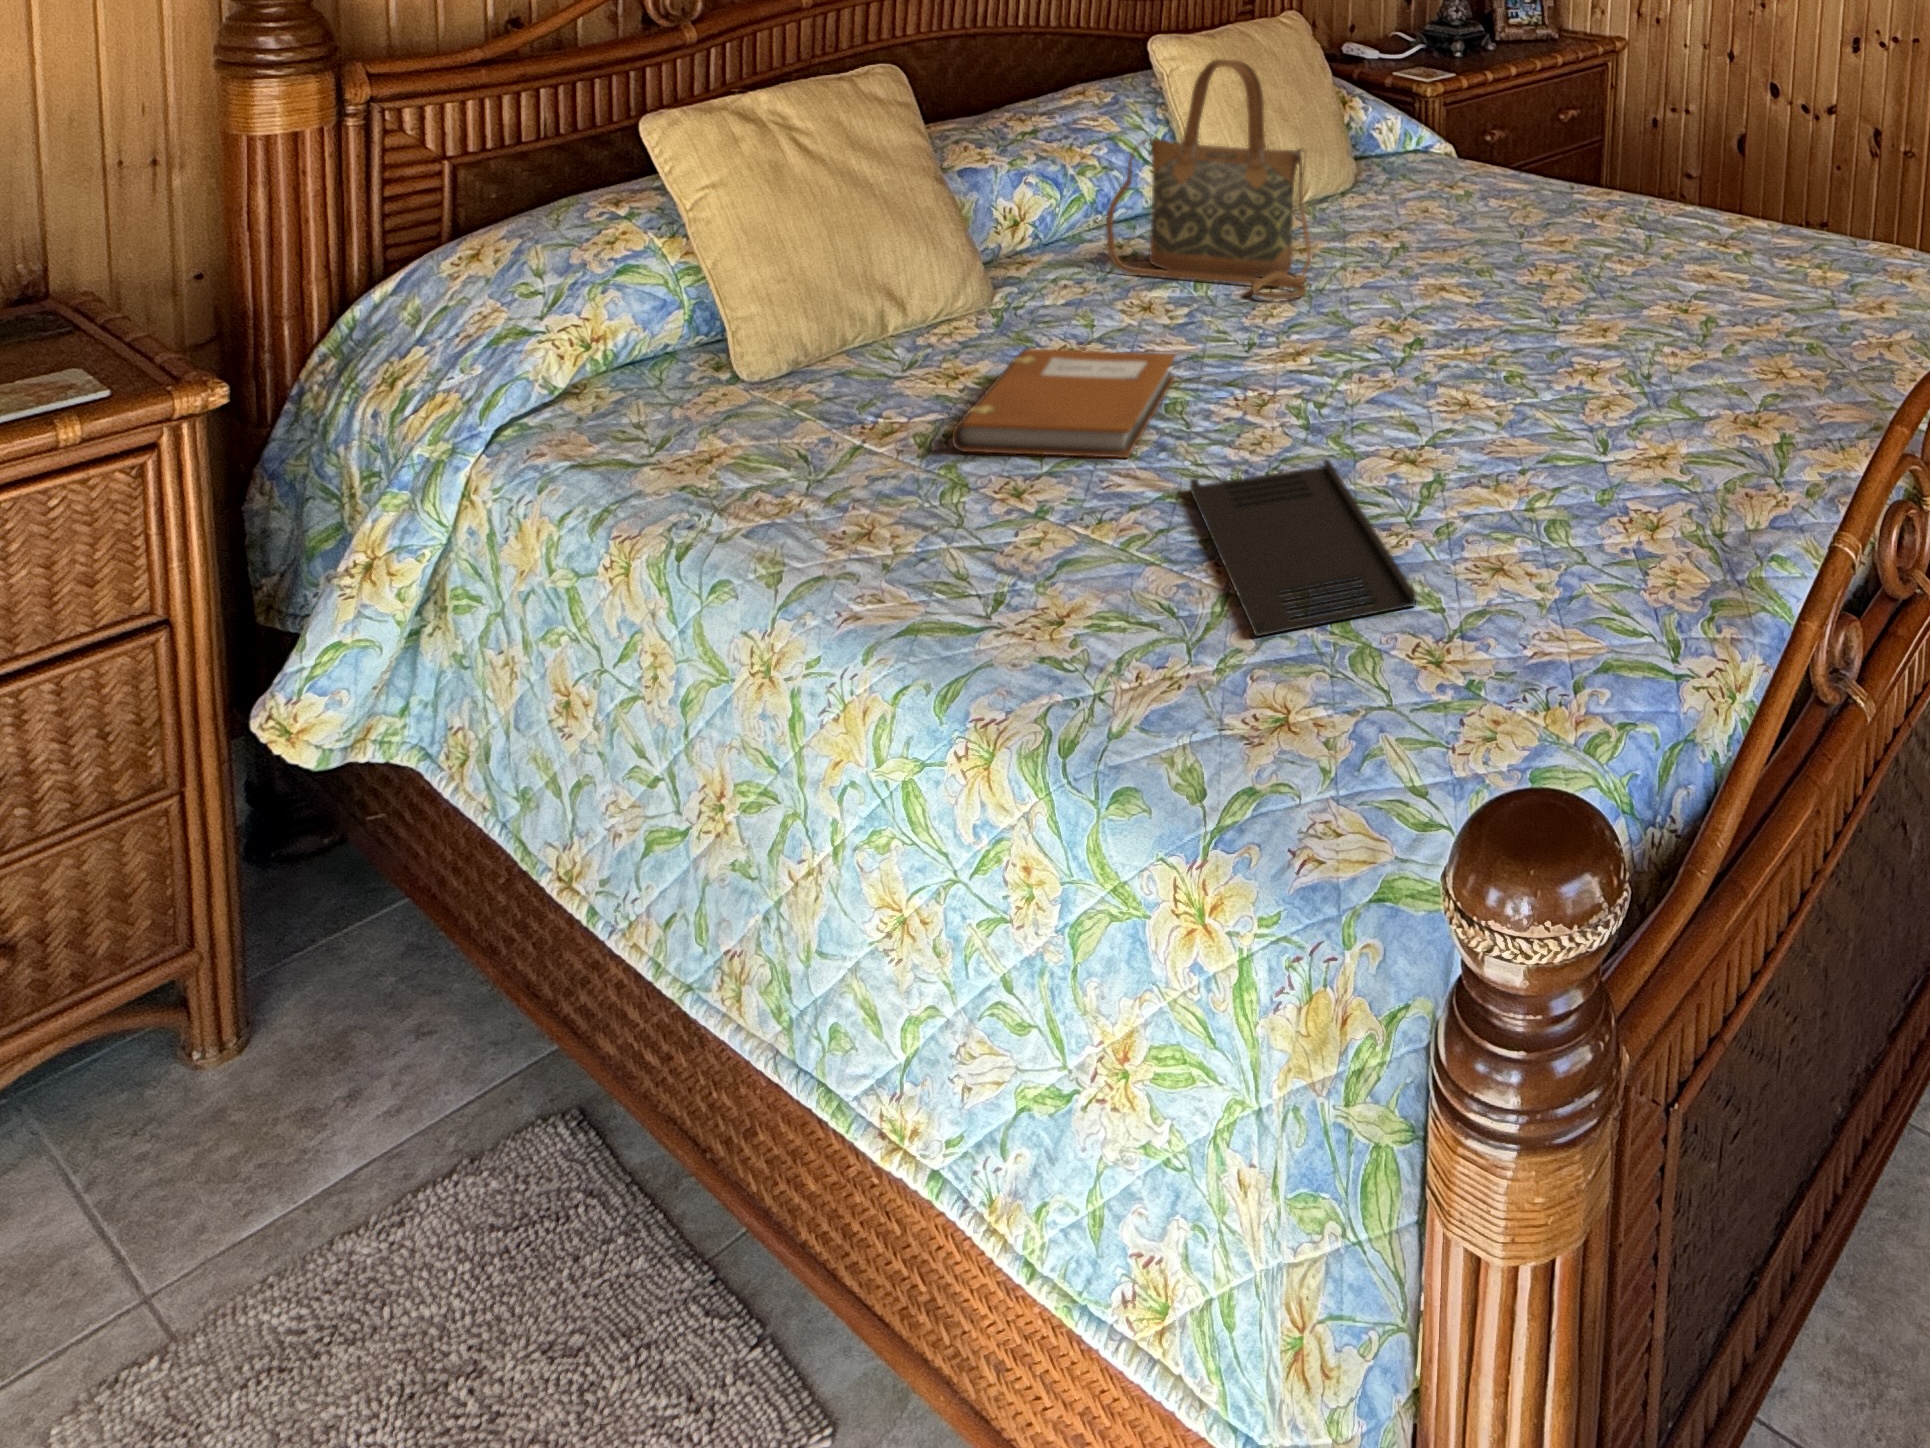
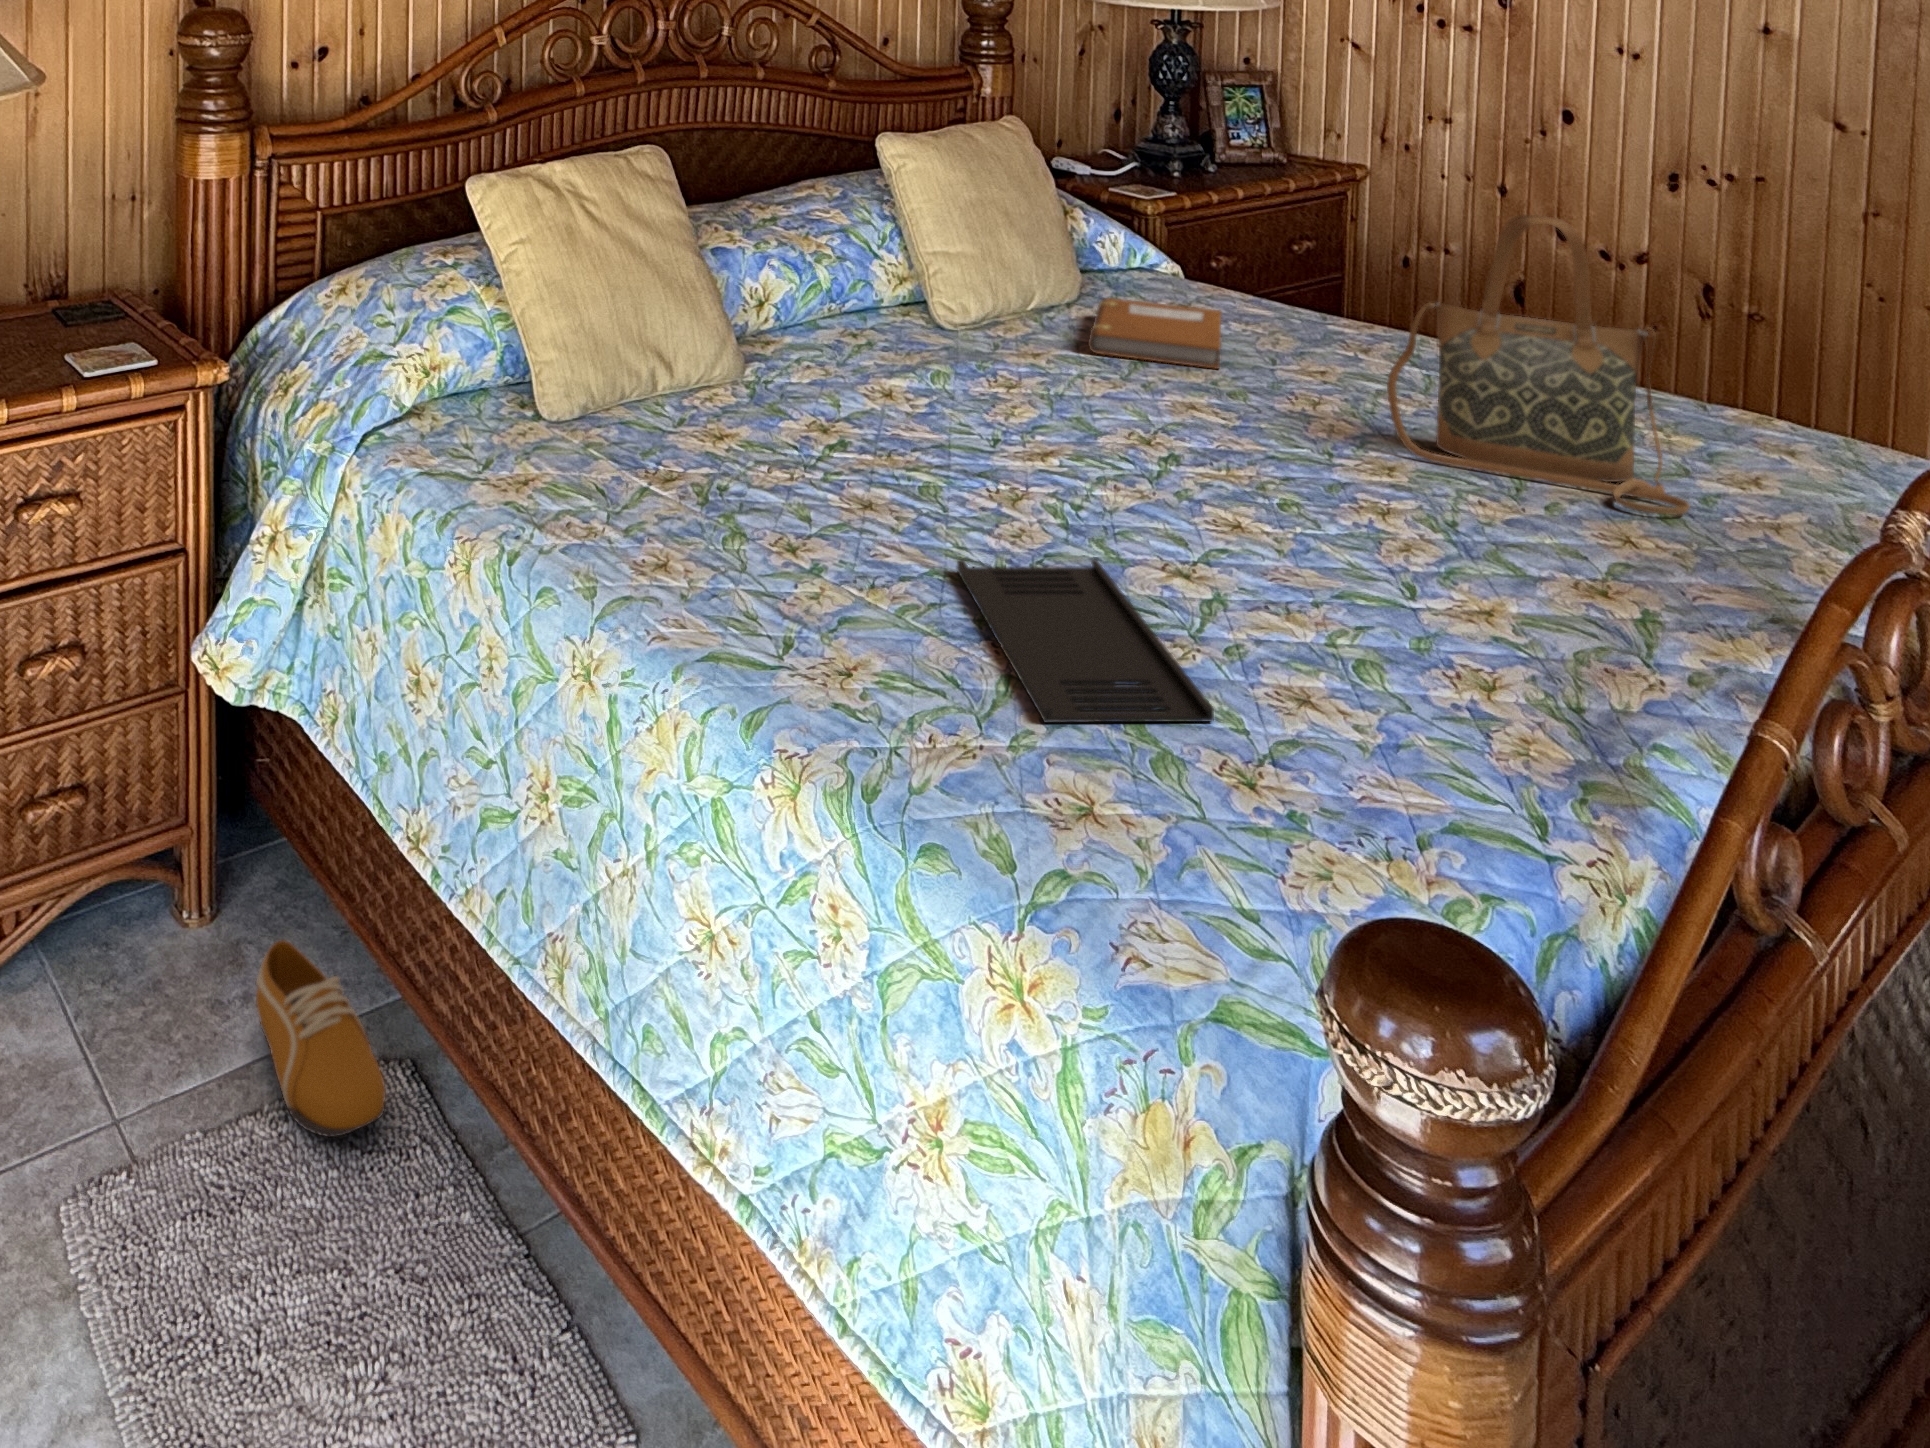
handbag: present [1106,59,1311,299] -> present [1387,214,1690,515]
notebook: present [952,349,1175,458] -> present [1088,298,1221,369]
shoe: none [363,1013,537,1221] -> present [256,941,386,1137]

